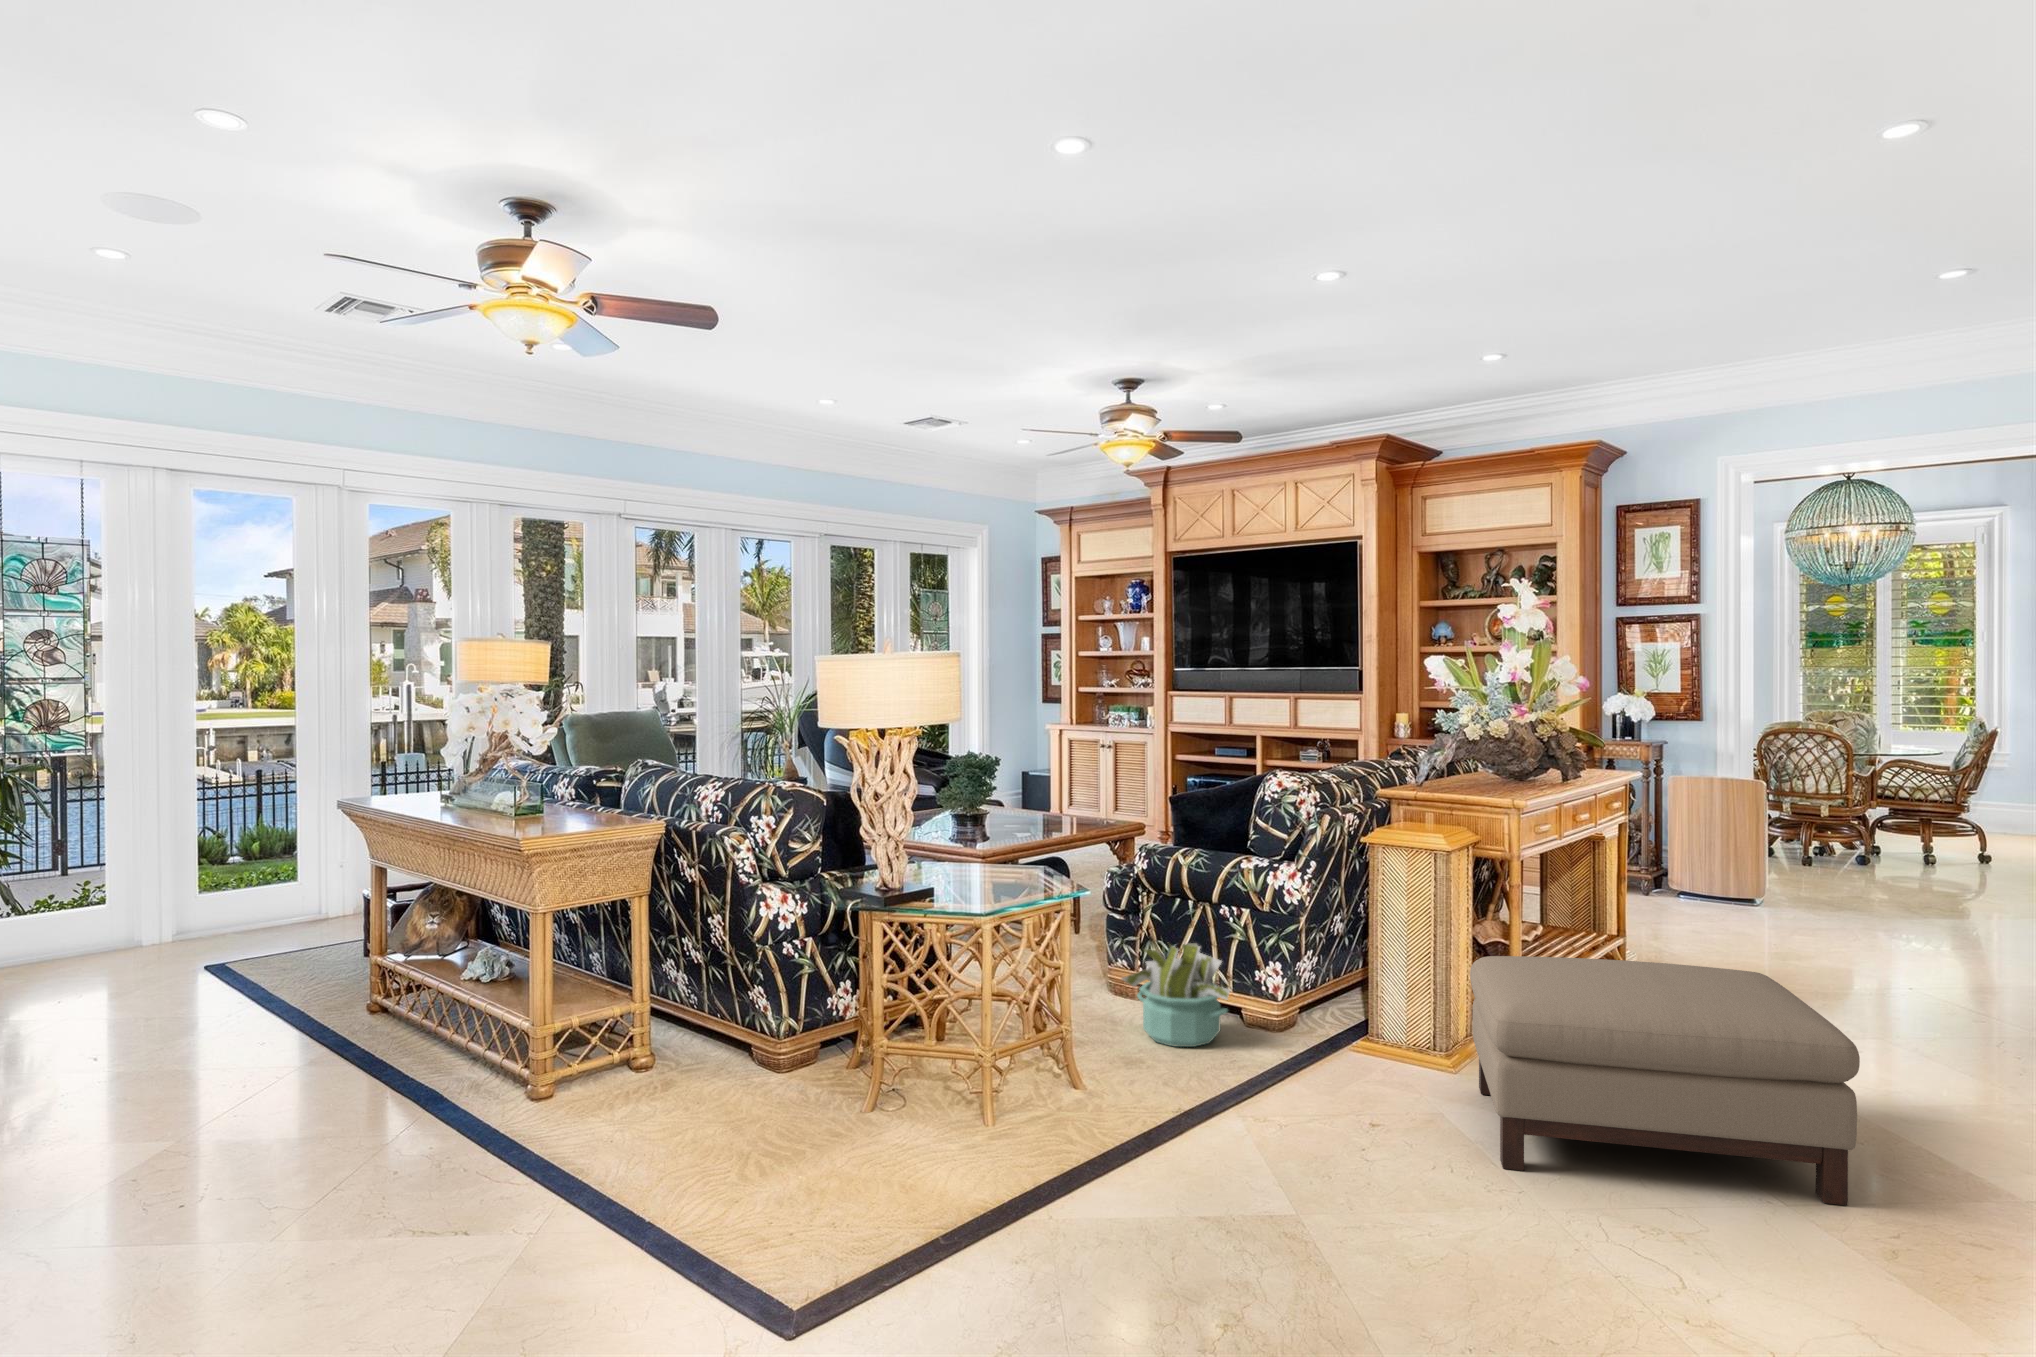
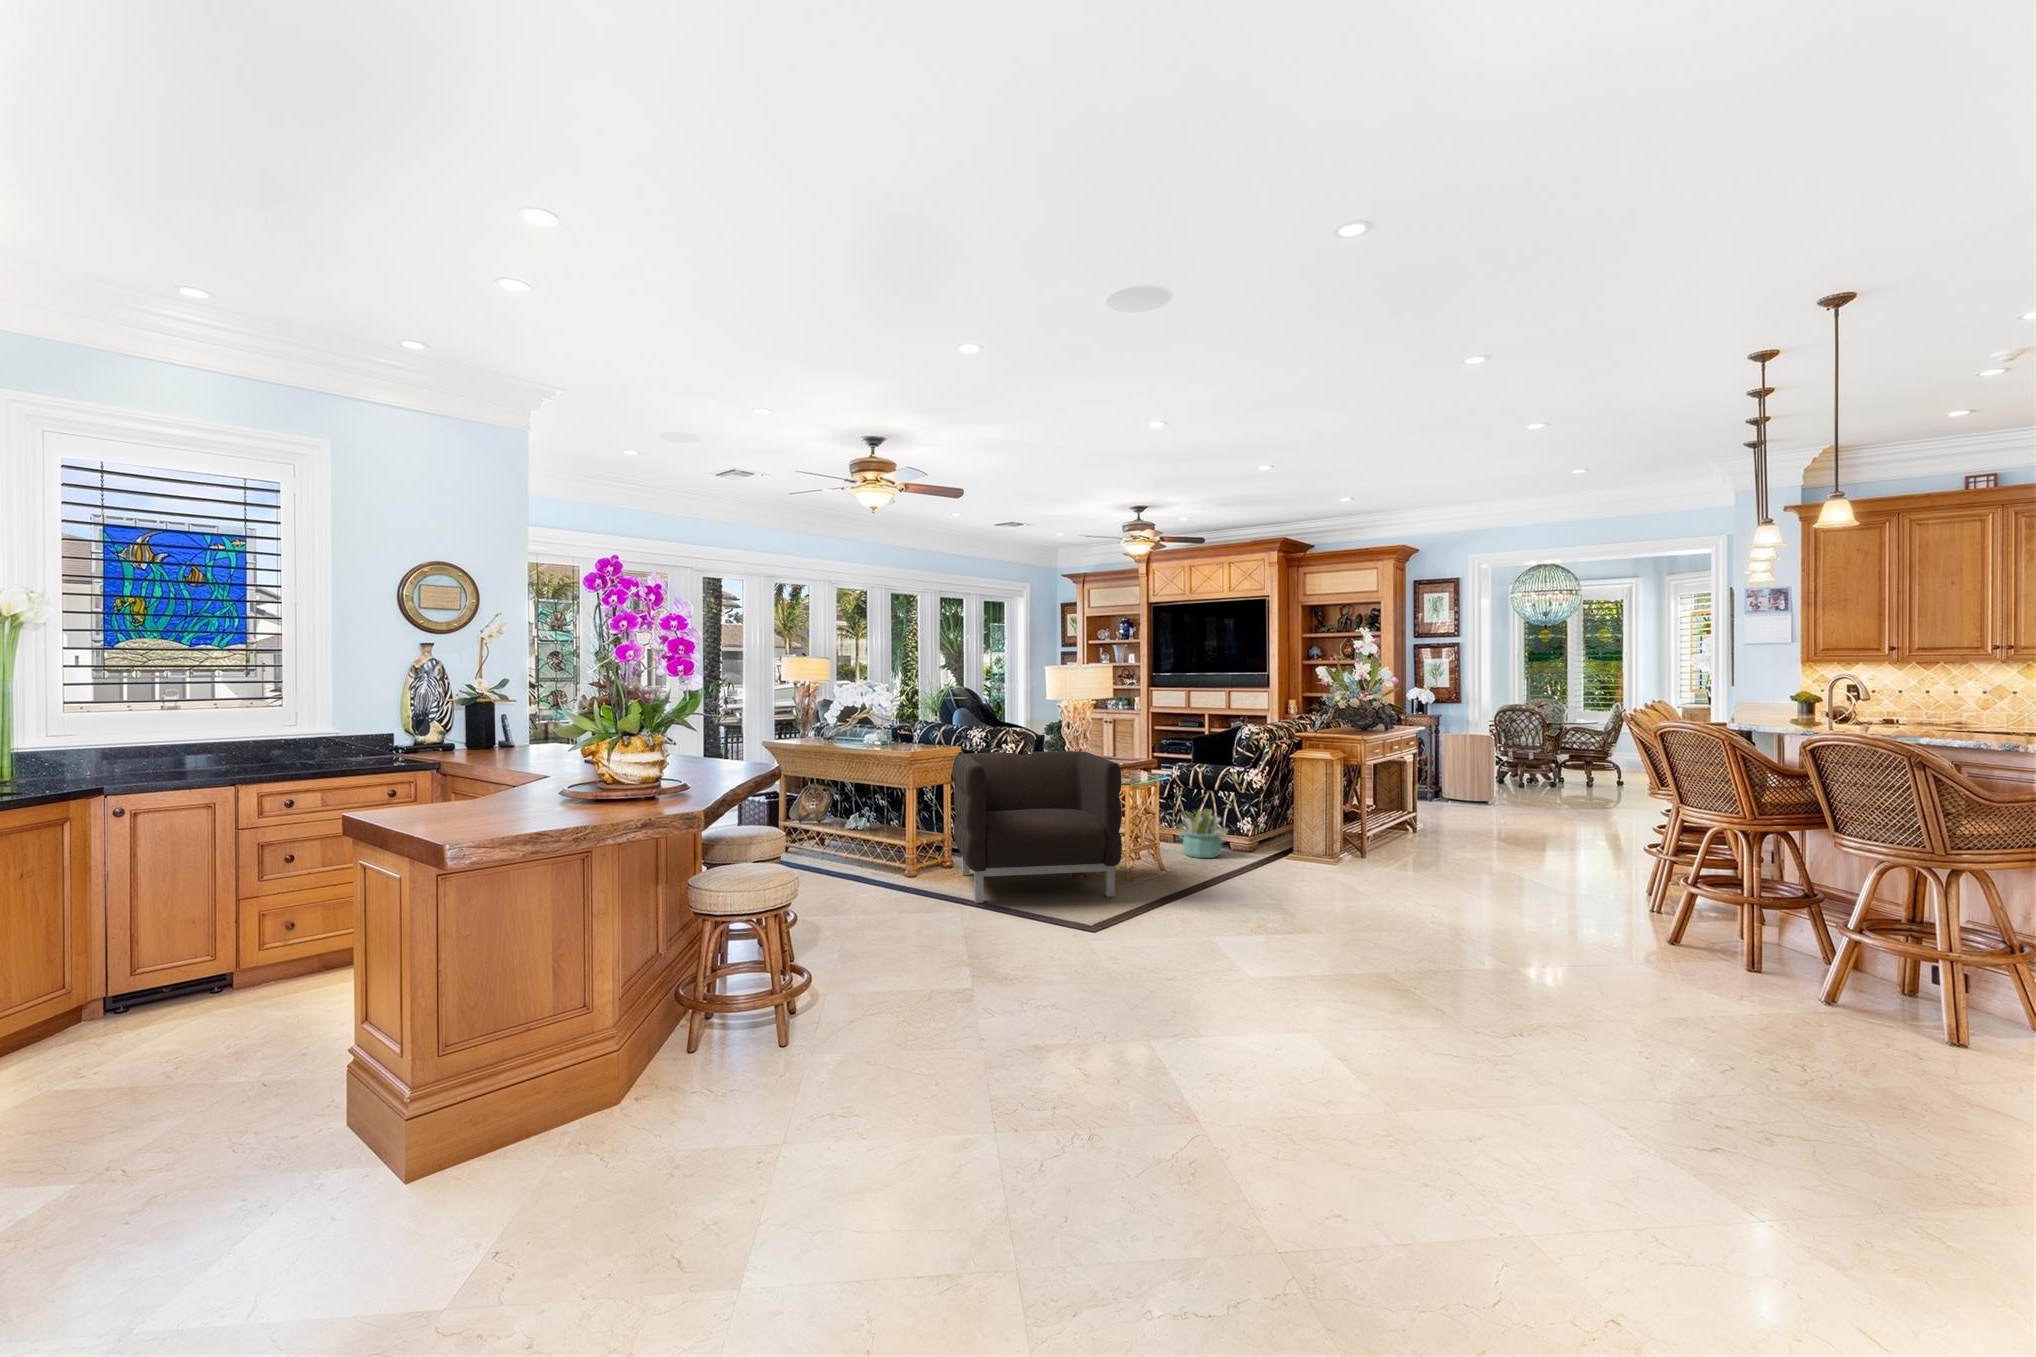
armchair: none [567,833,941,1196] -> present [953,751,1122,903]
ottoman: present [1470,956,1860,1205] -> none [1344,807,1508,897]

